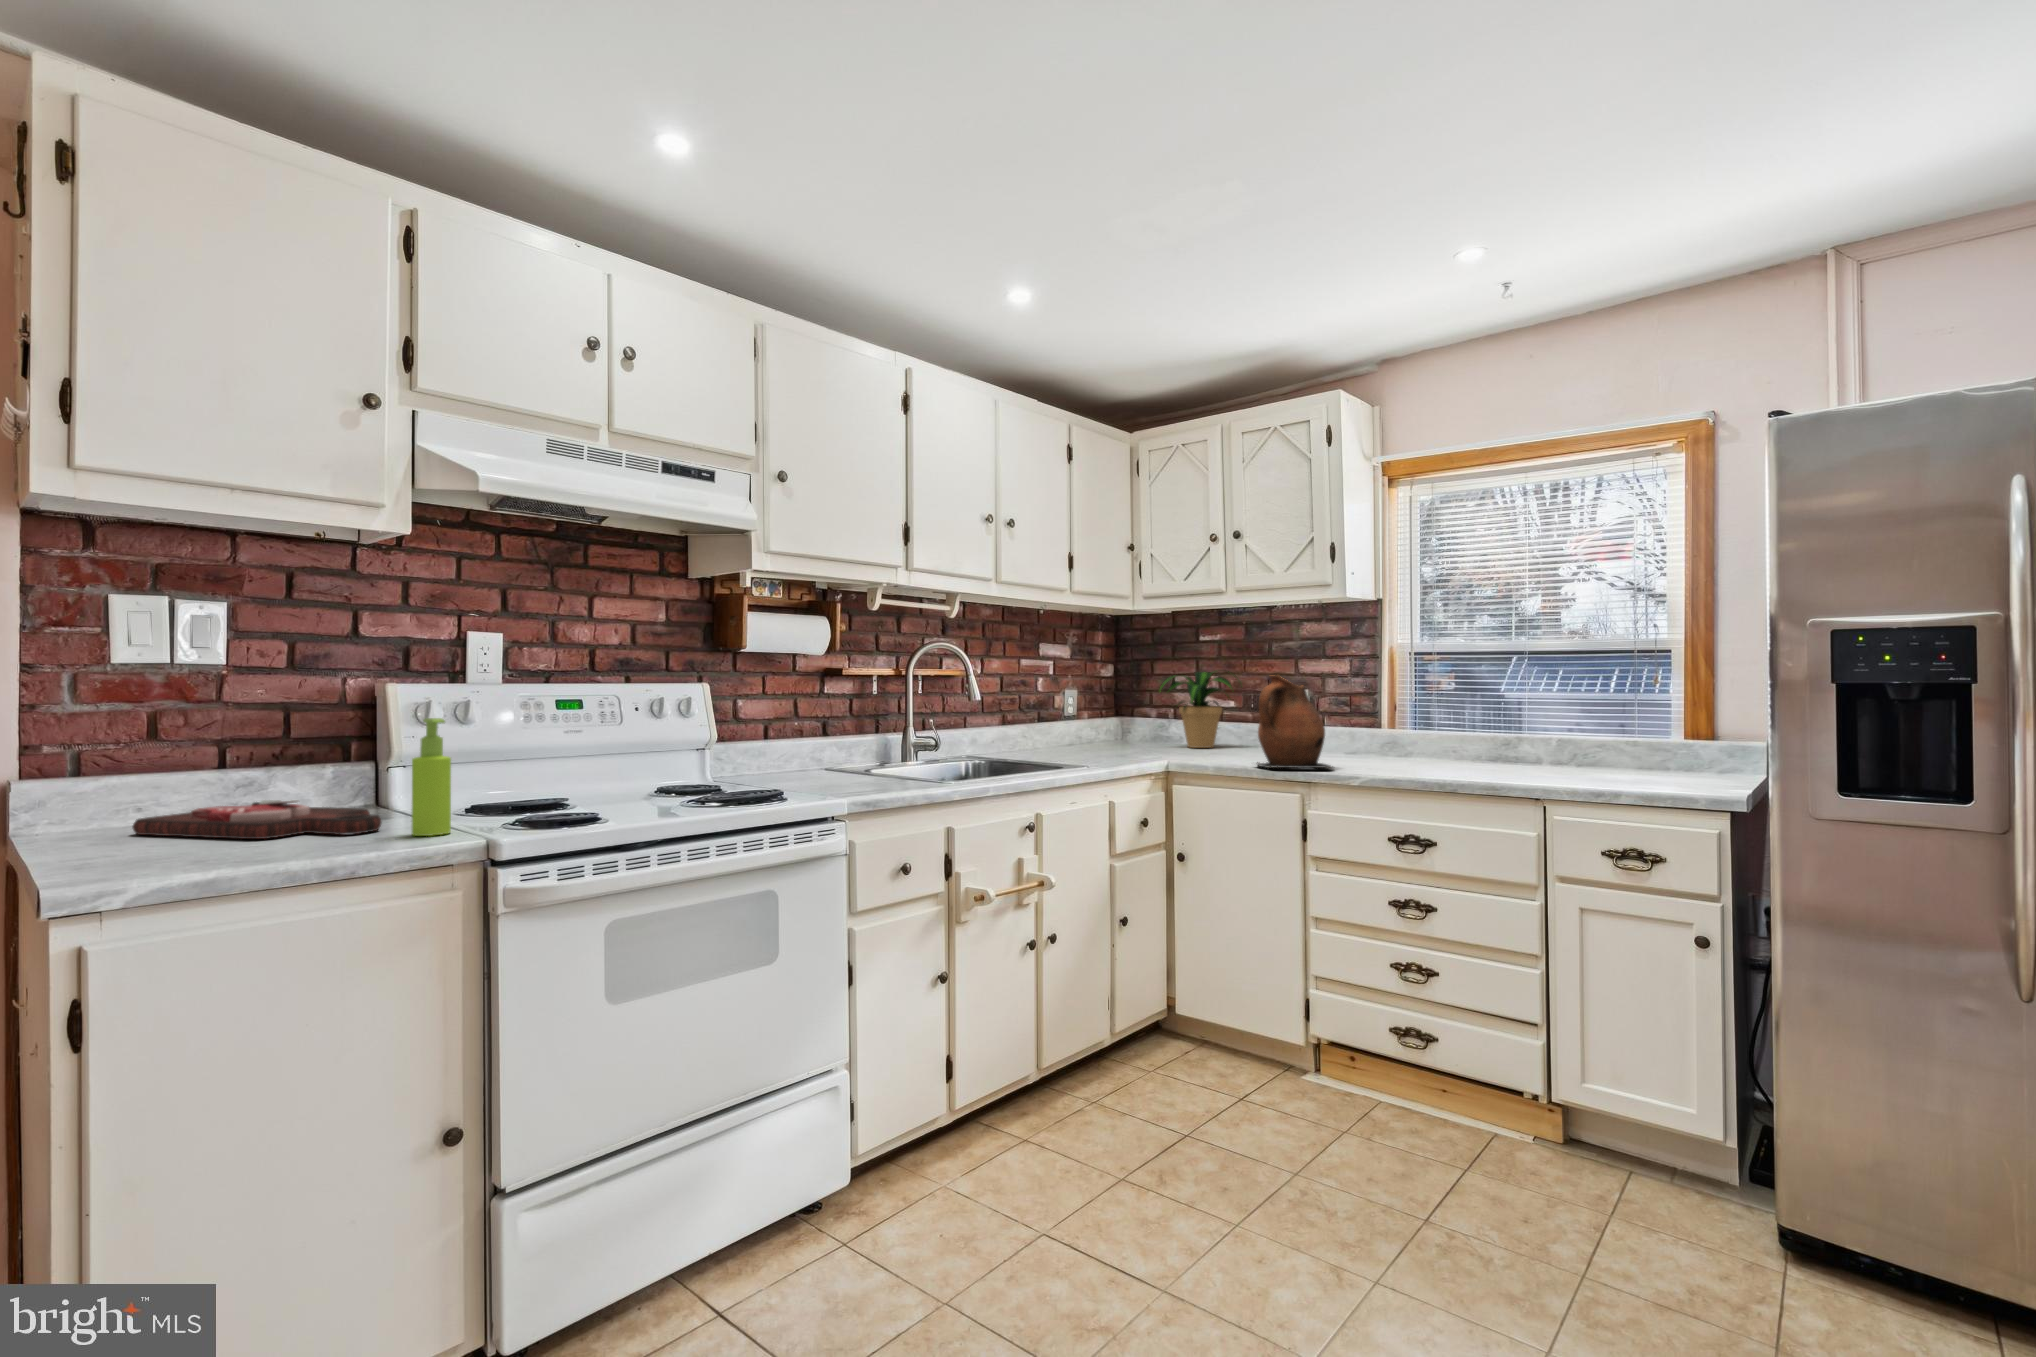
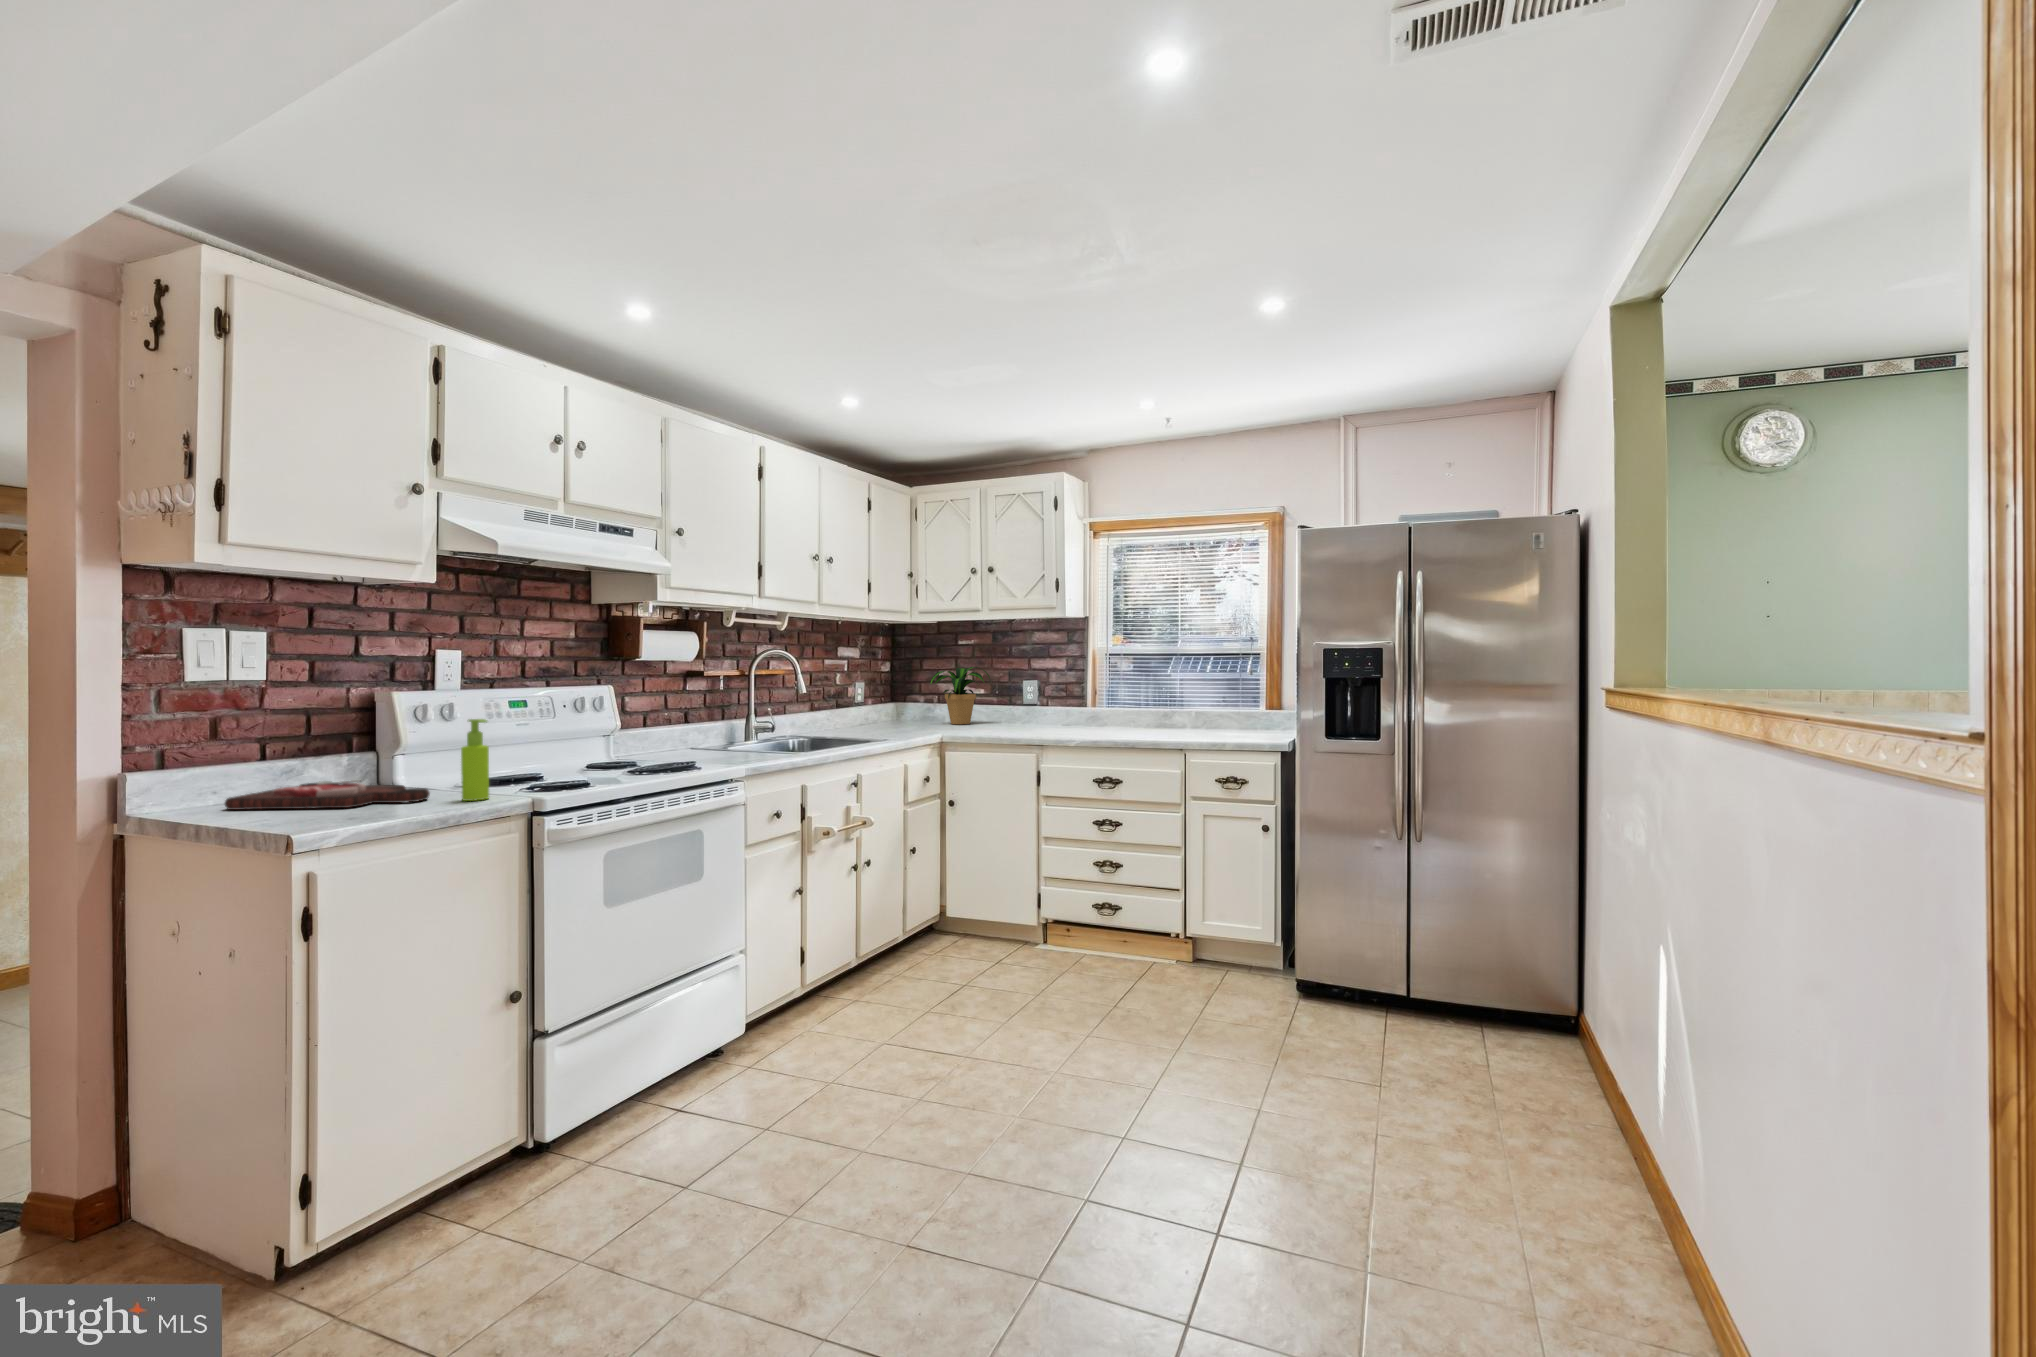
ceramic pitcher: present [1256,675,1333,769] -> none [1003,675,1058,738]

